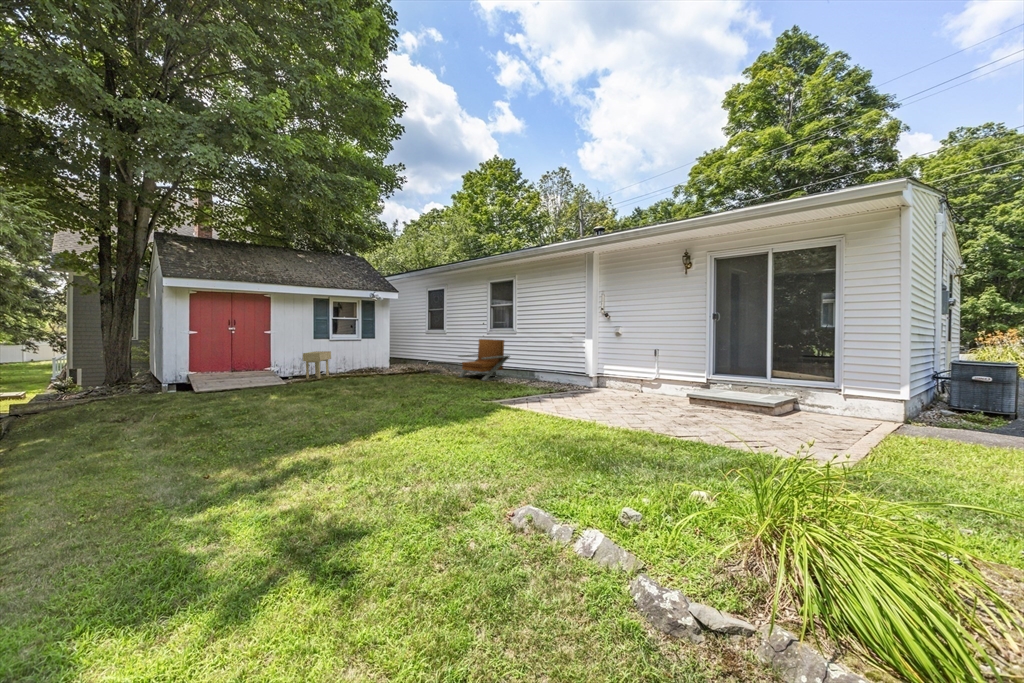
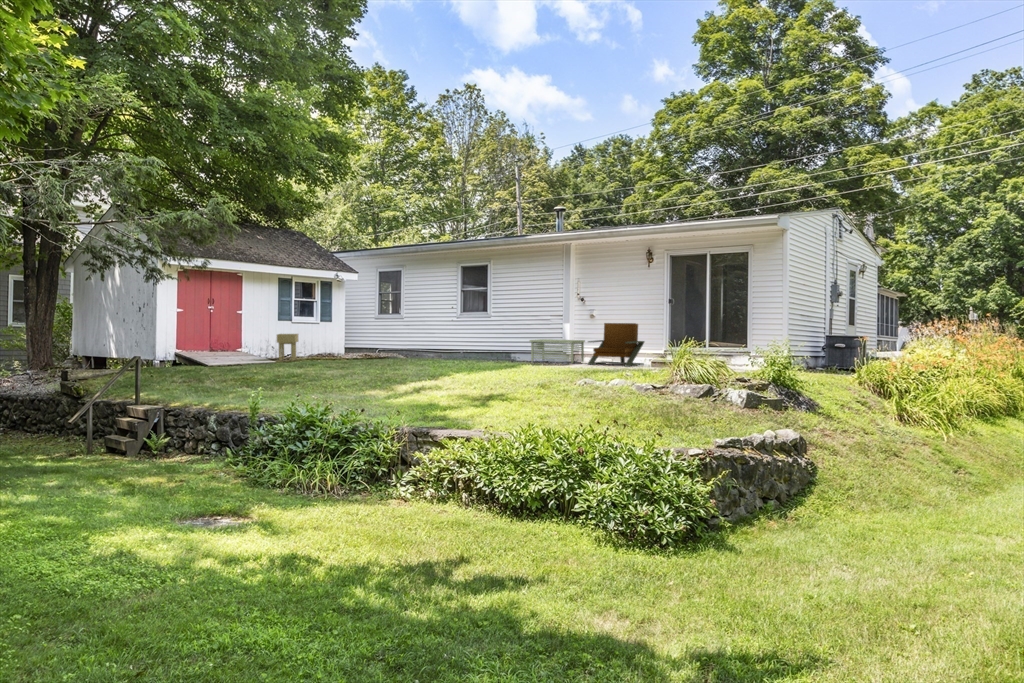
lounge chair: present [459,339,510,381] -> present [588,323,644,367]
storage bench: none [544,359,608,391] -> present [530,339,585,363]

